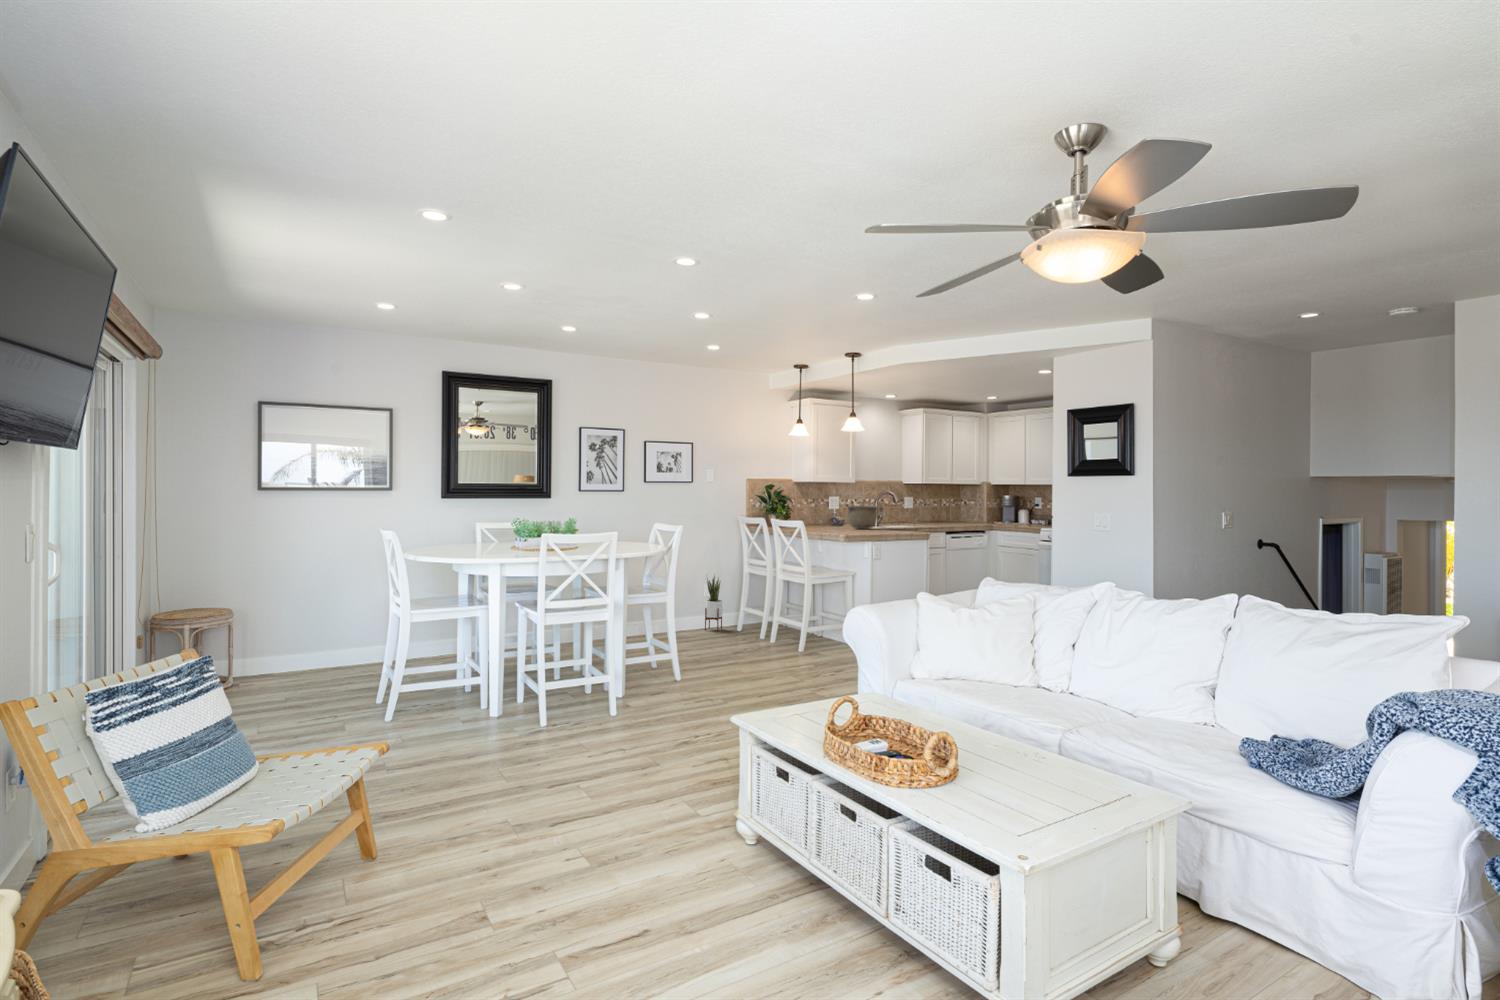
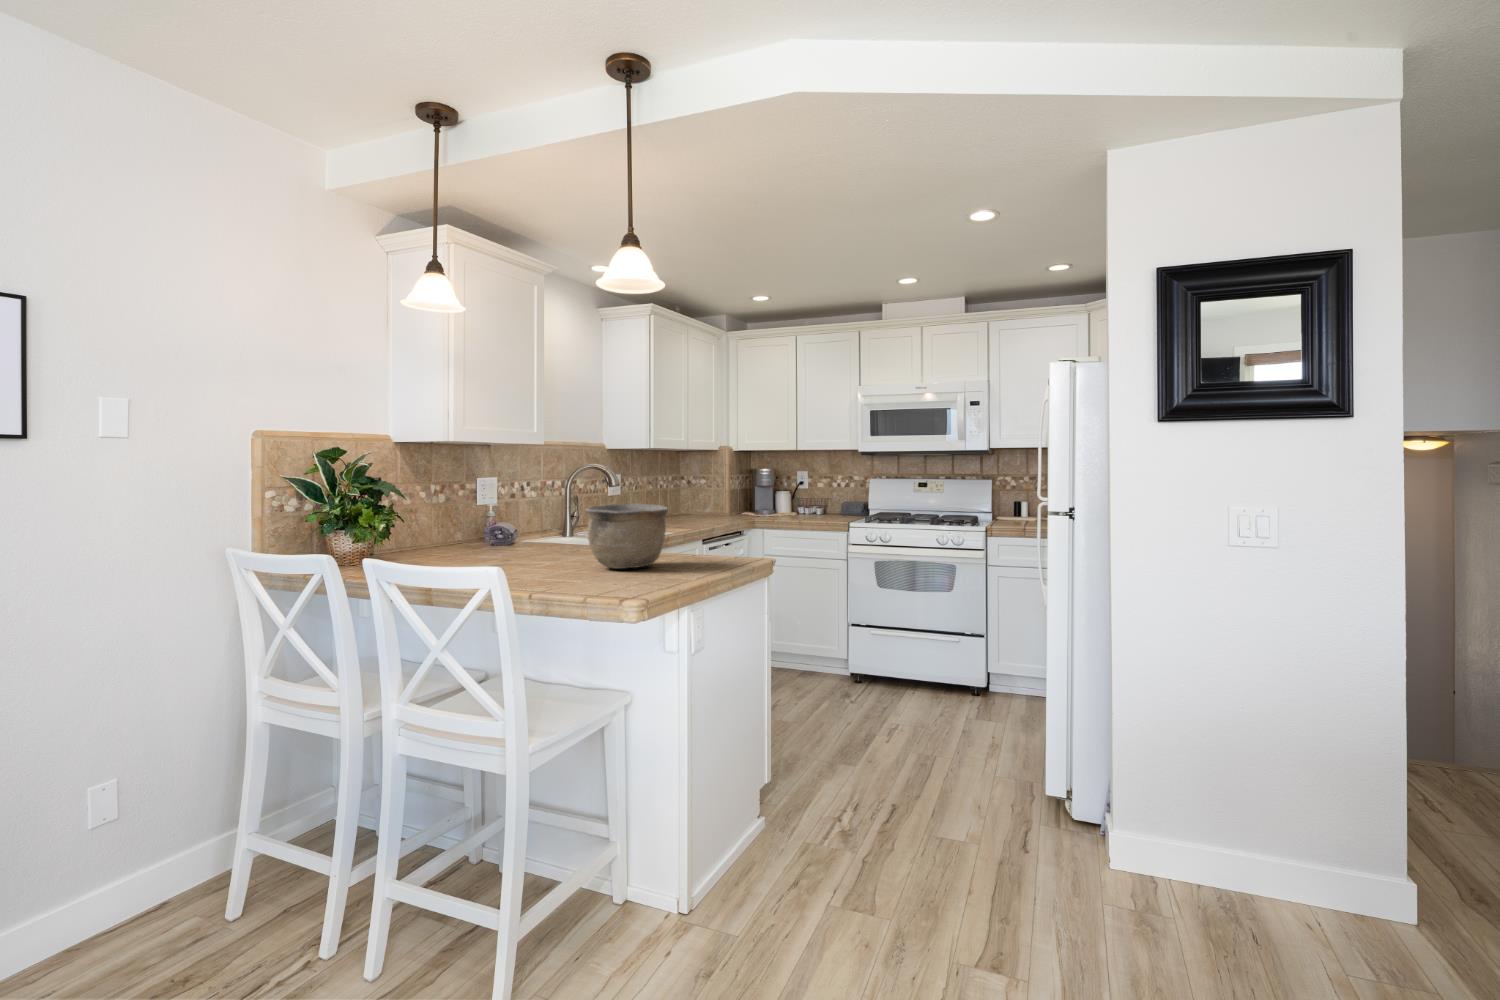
potted plant: present [705,575,722,631] -> none [101,748,179,951]

